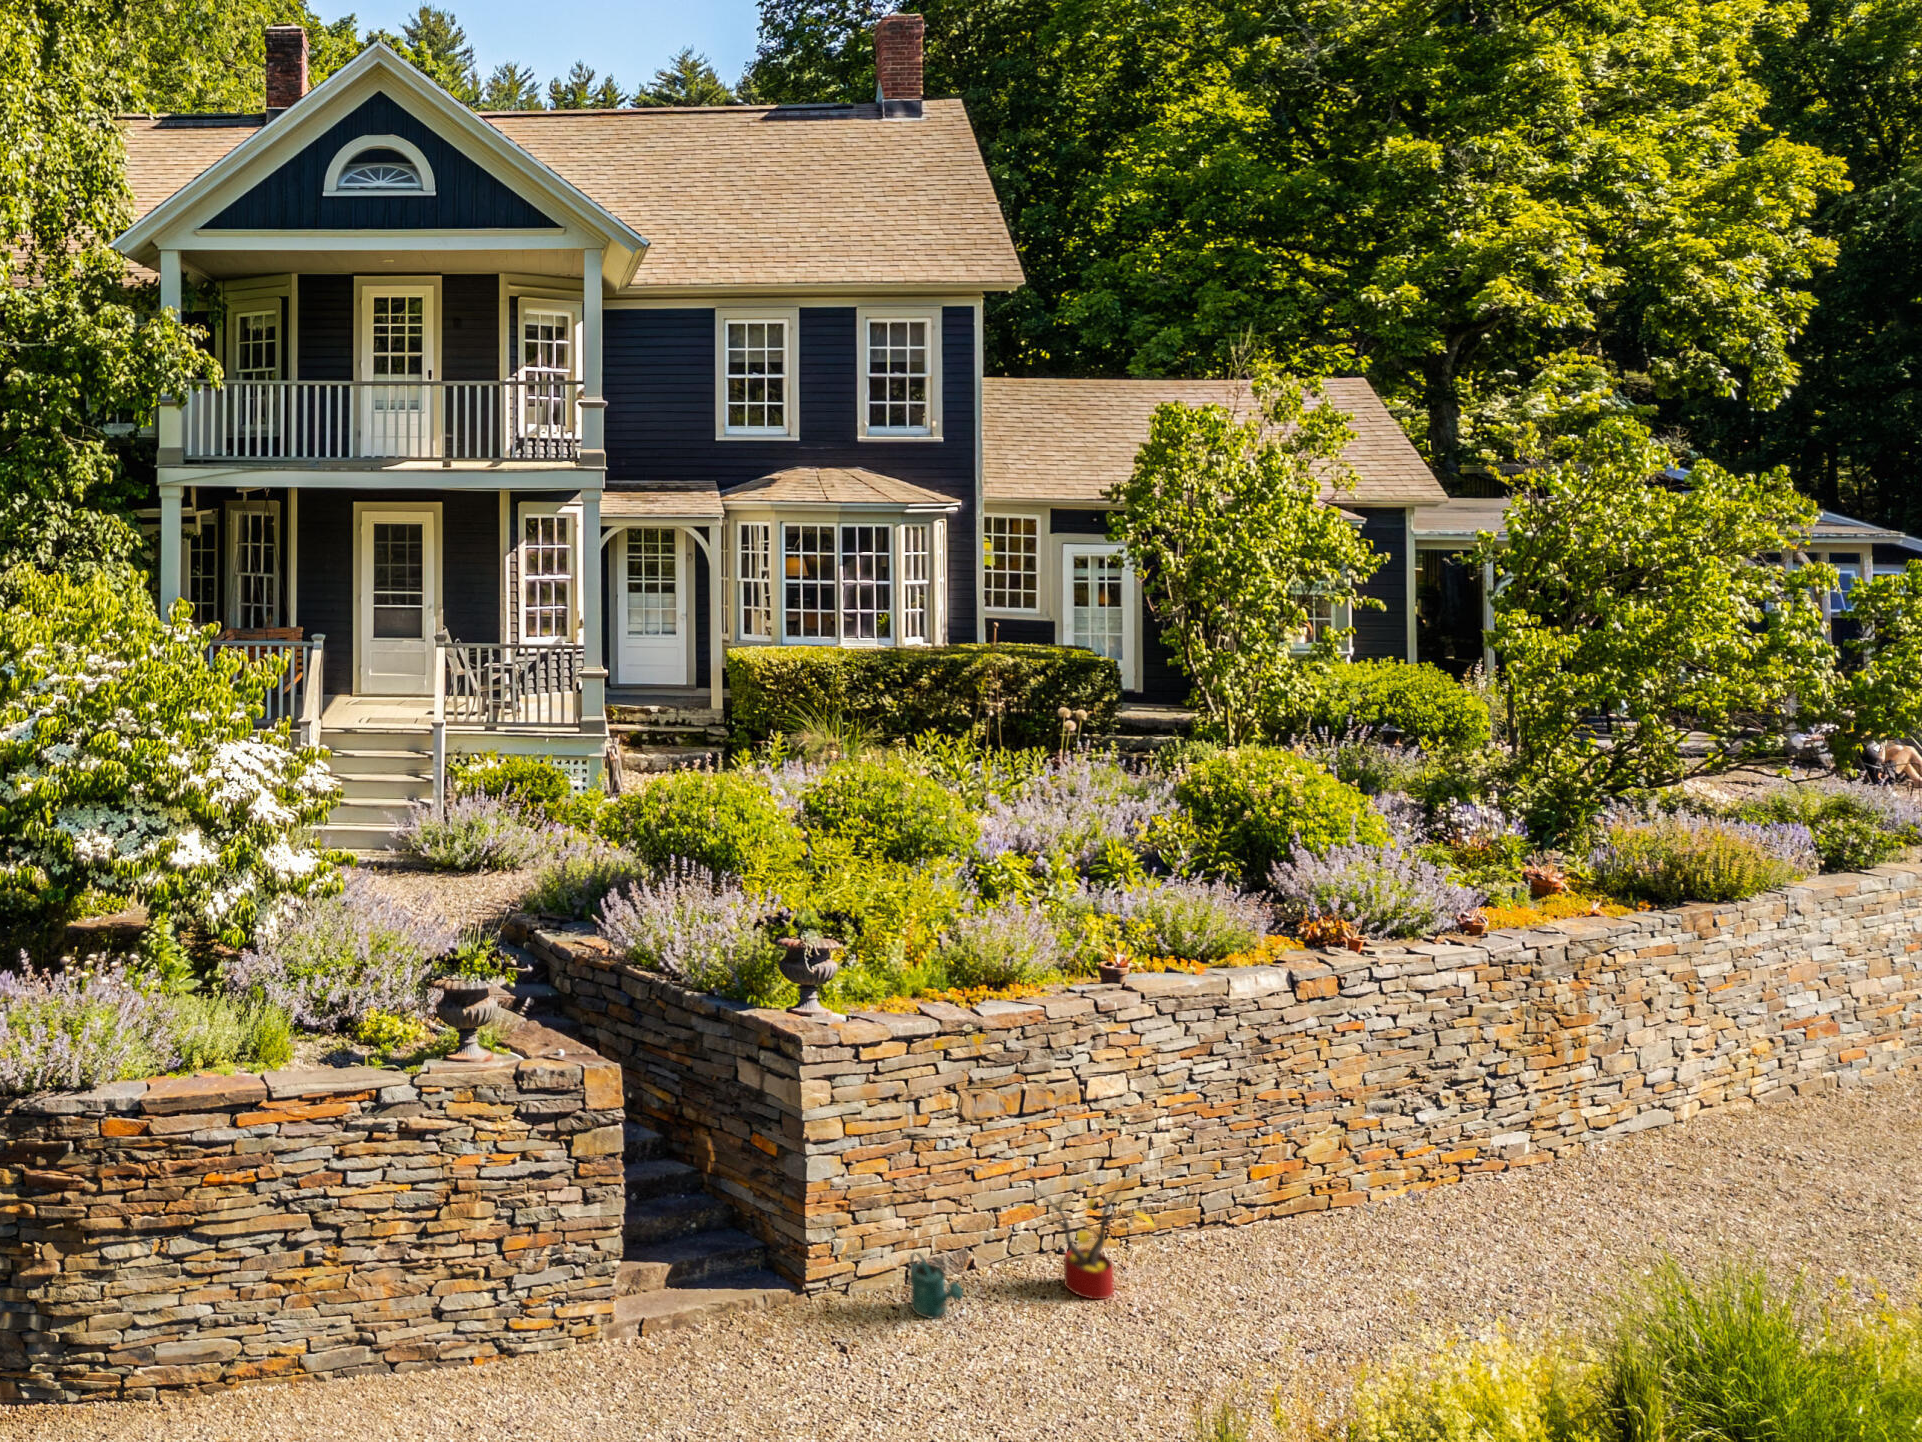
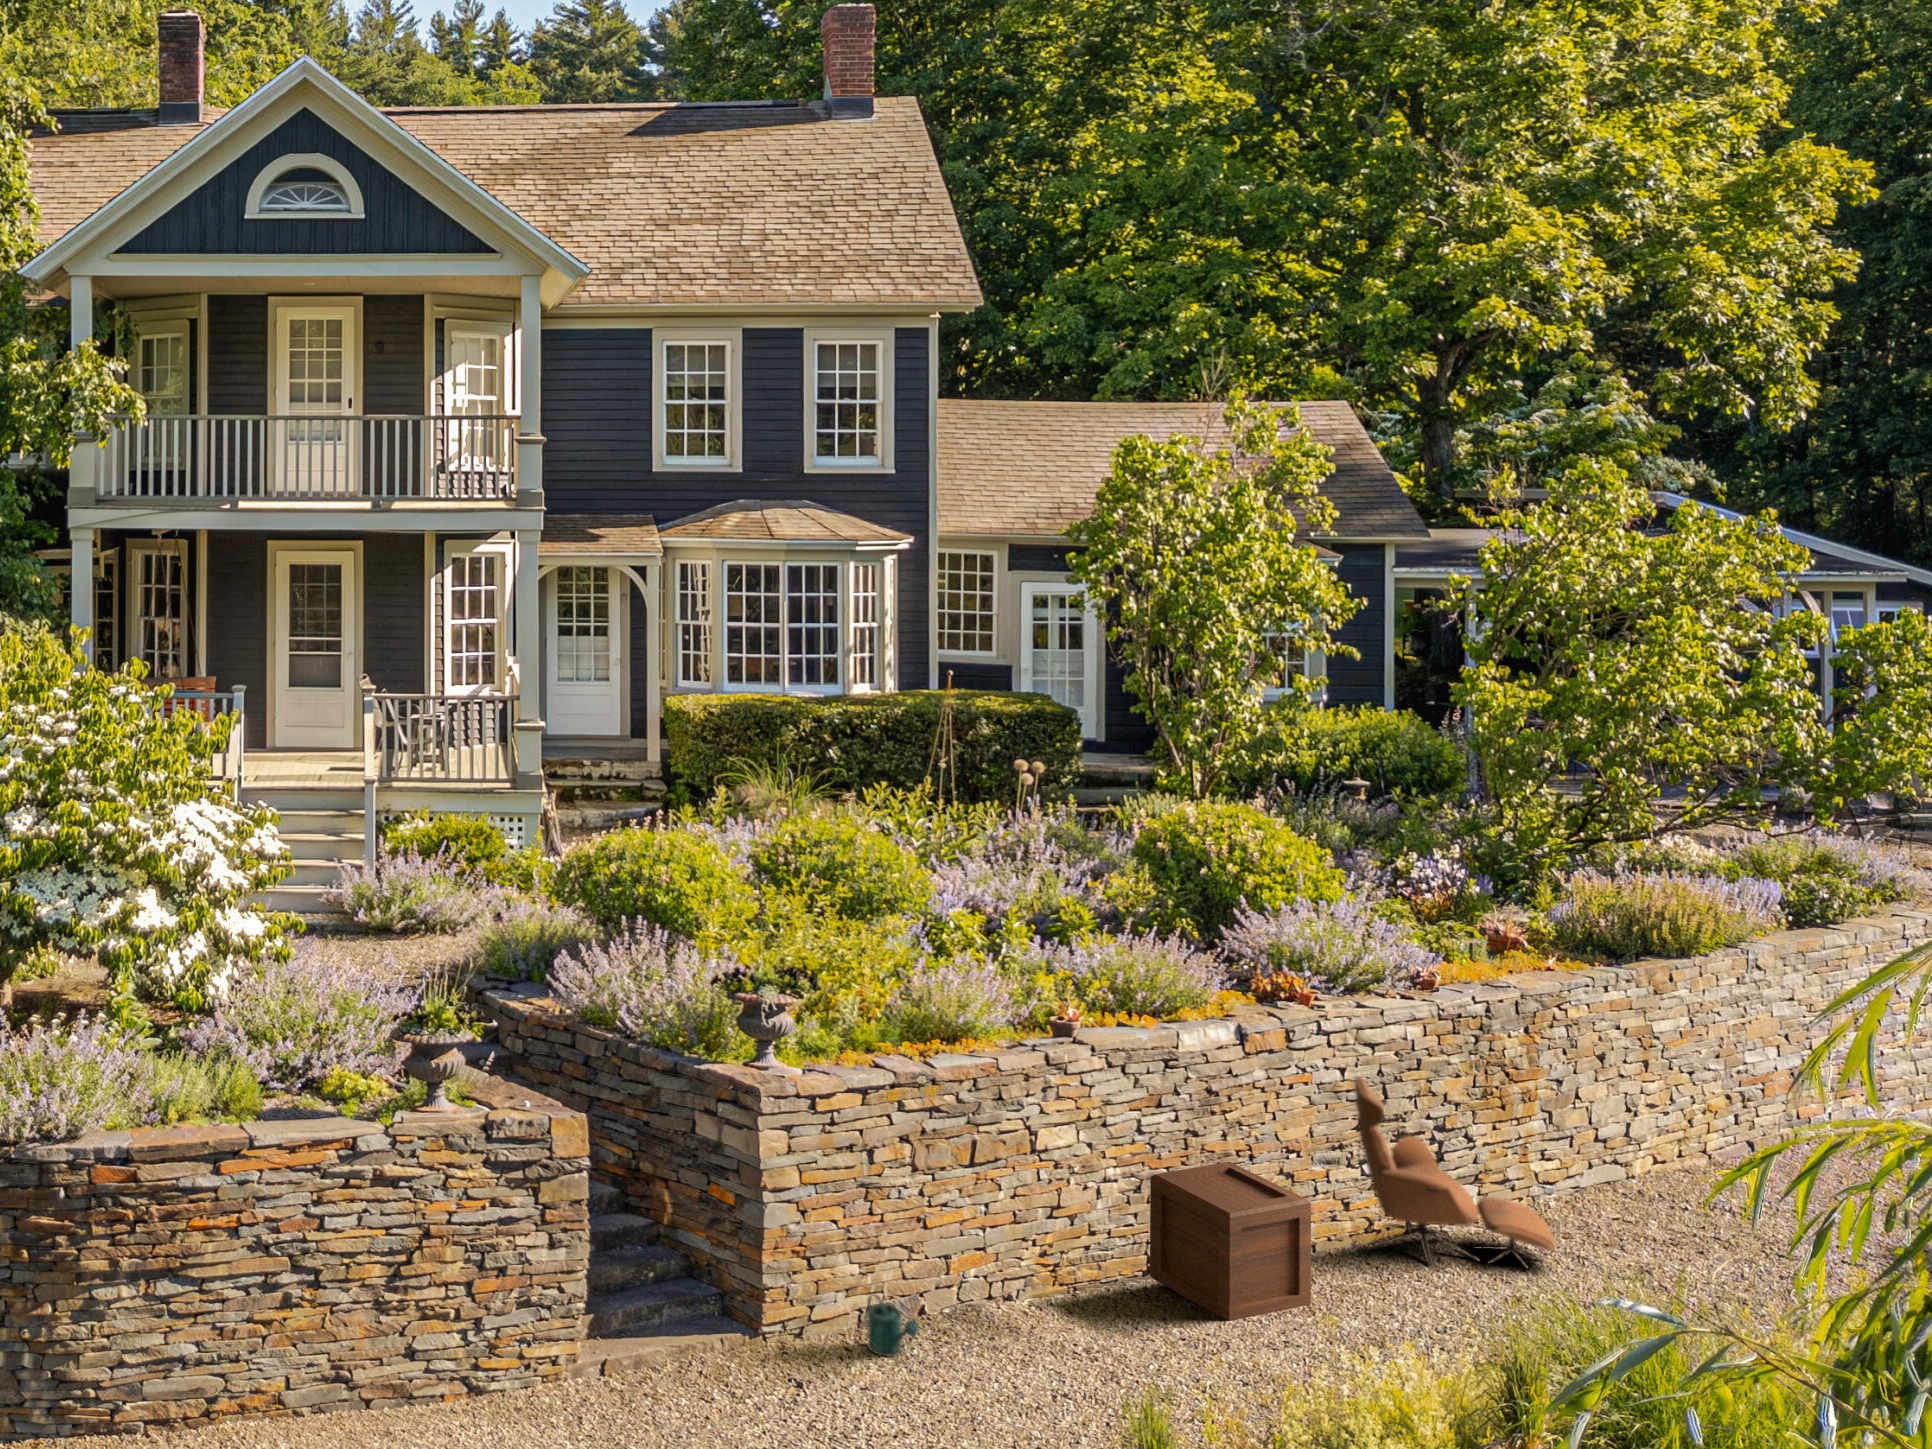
lounge chair: none [1408,1019,1639,1241] -> present [1355,1077,1555,1268]
wooden crate: none [1203,1115,1378,1288] -> present [1150,1162,1311,1321]
decorative plant: present [1019,1177,1154,1299] -> none [969,1211,1101,1337]

